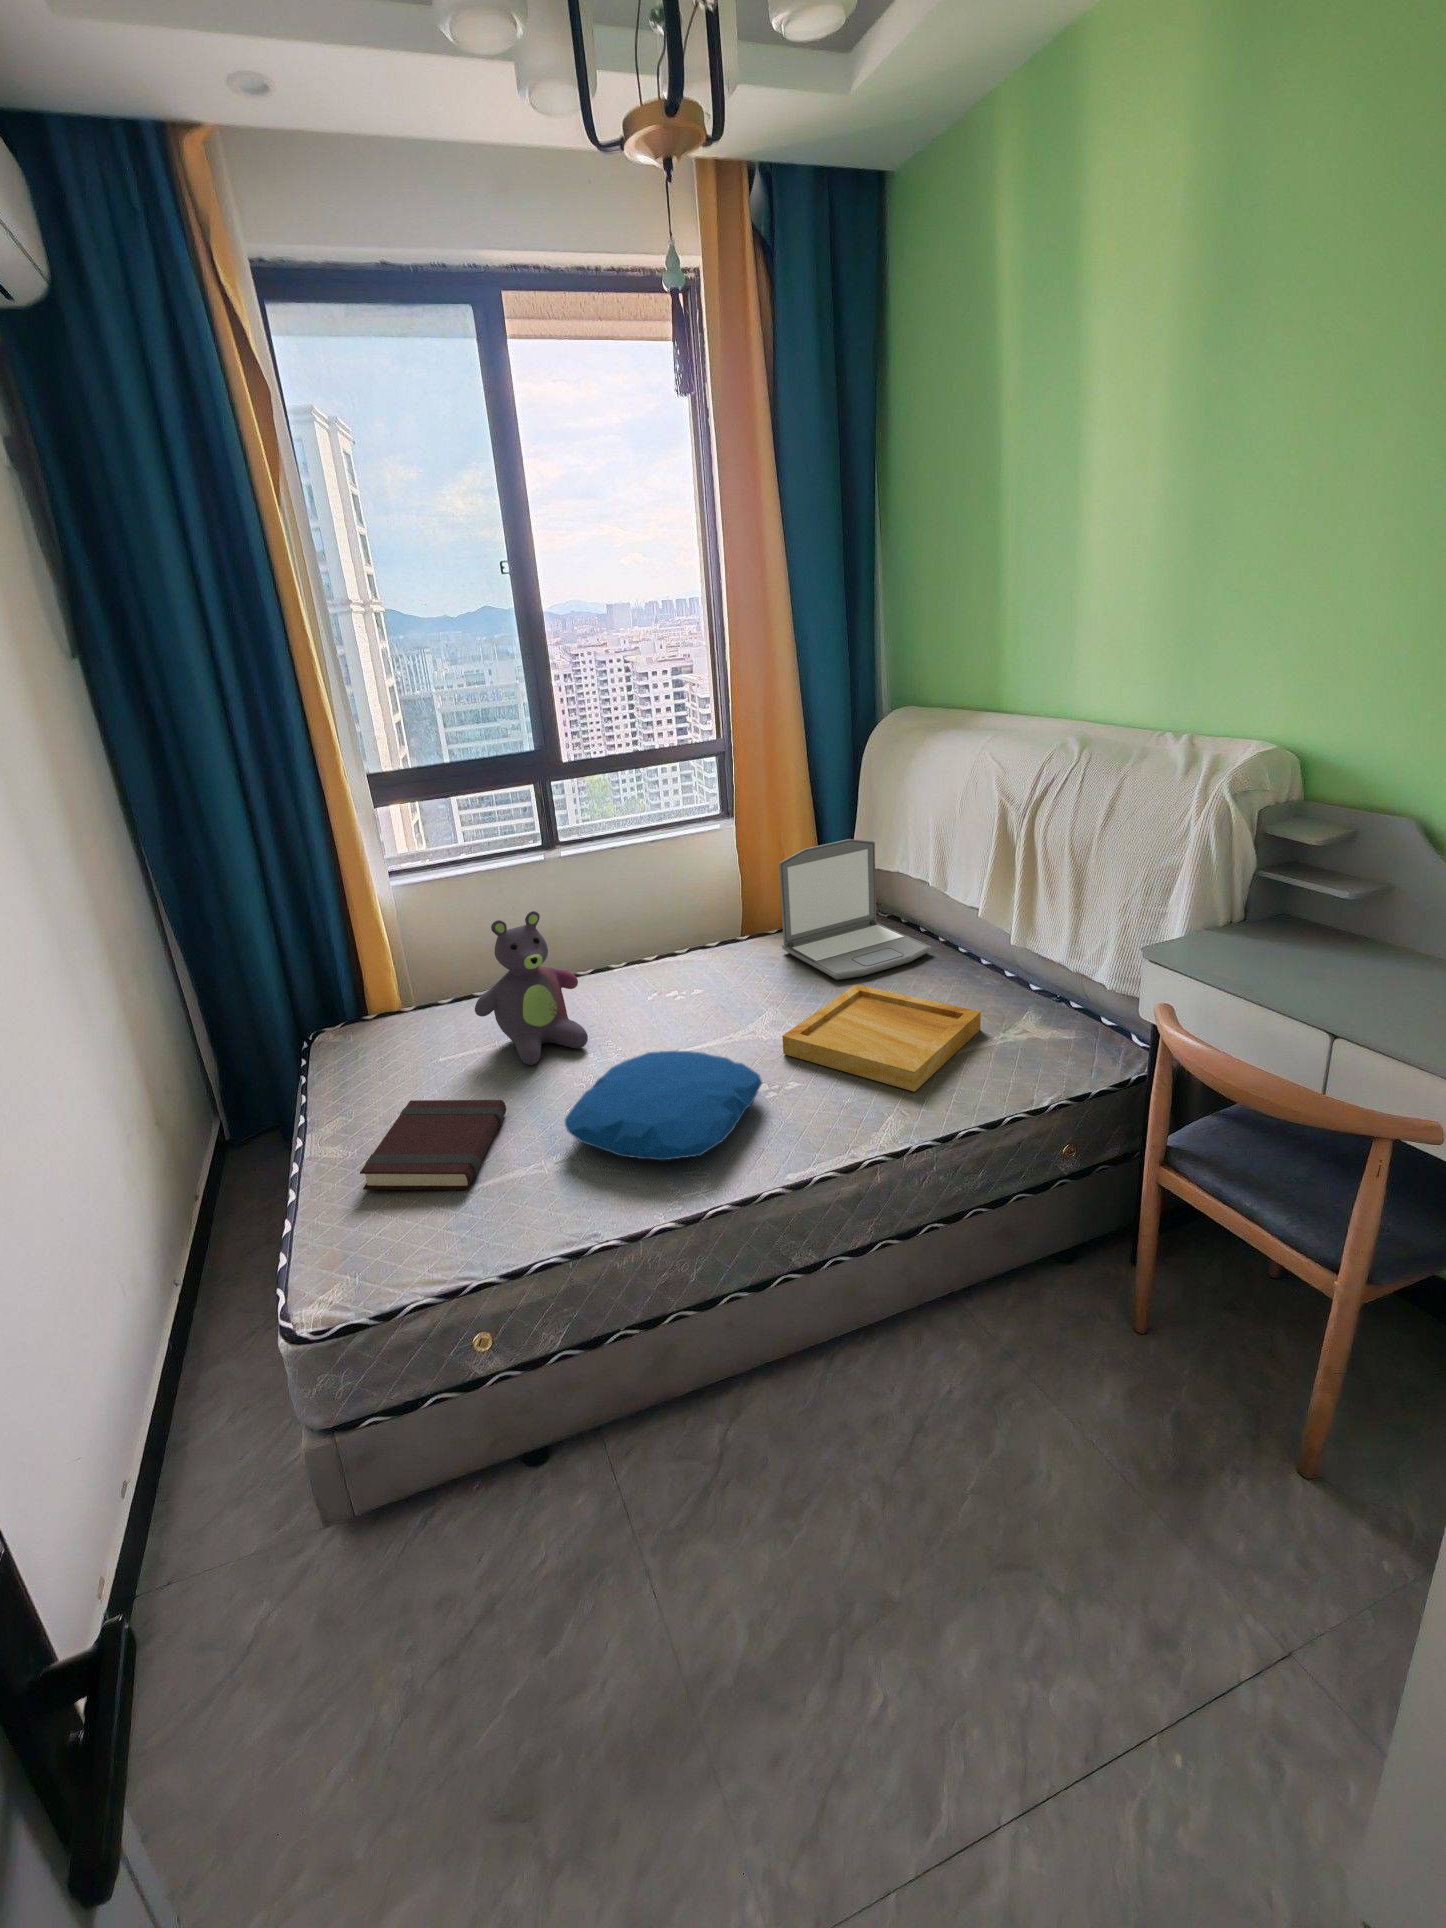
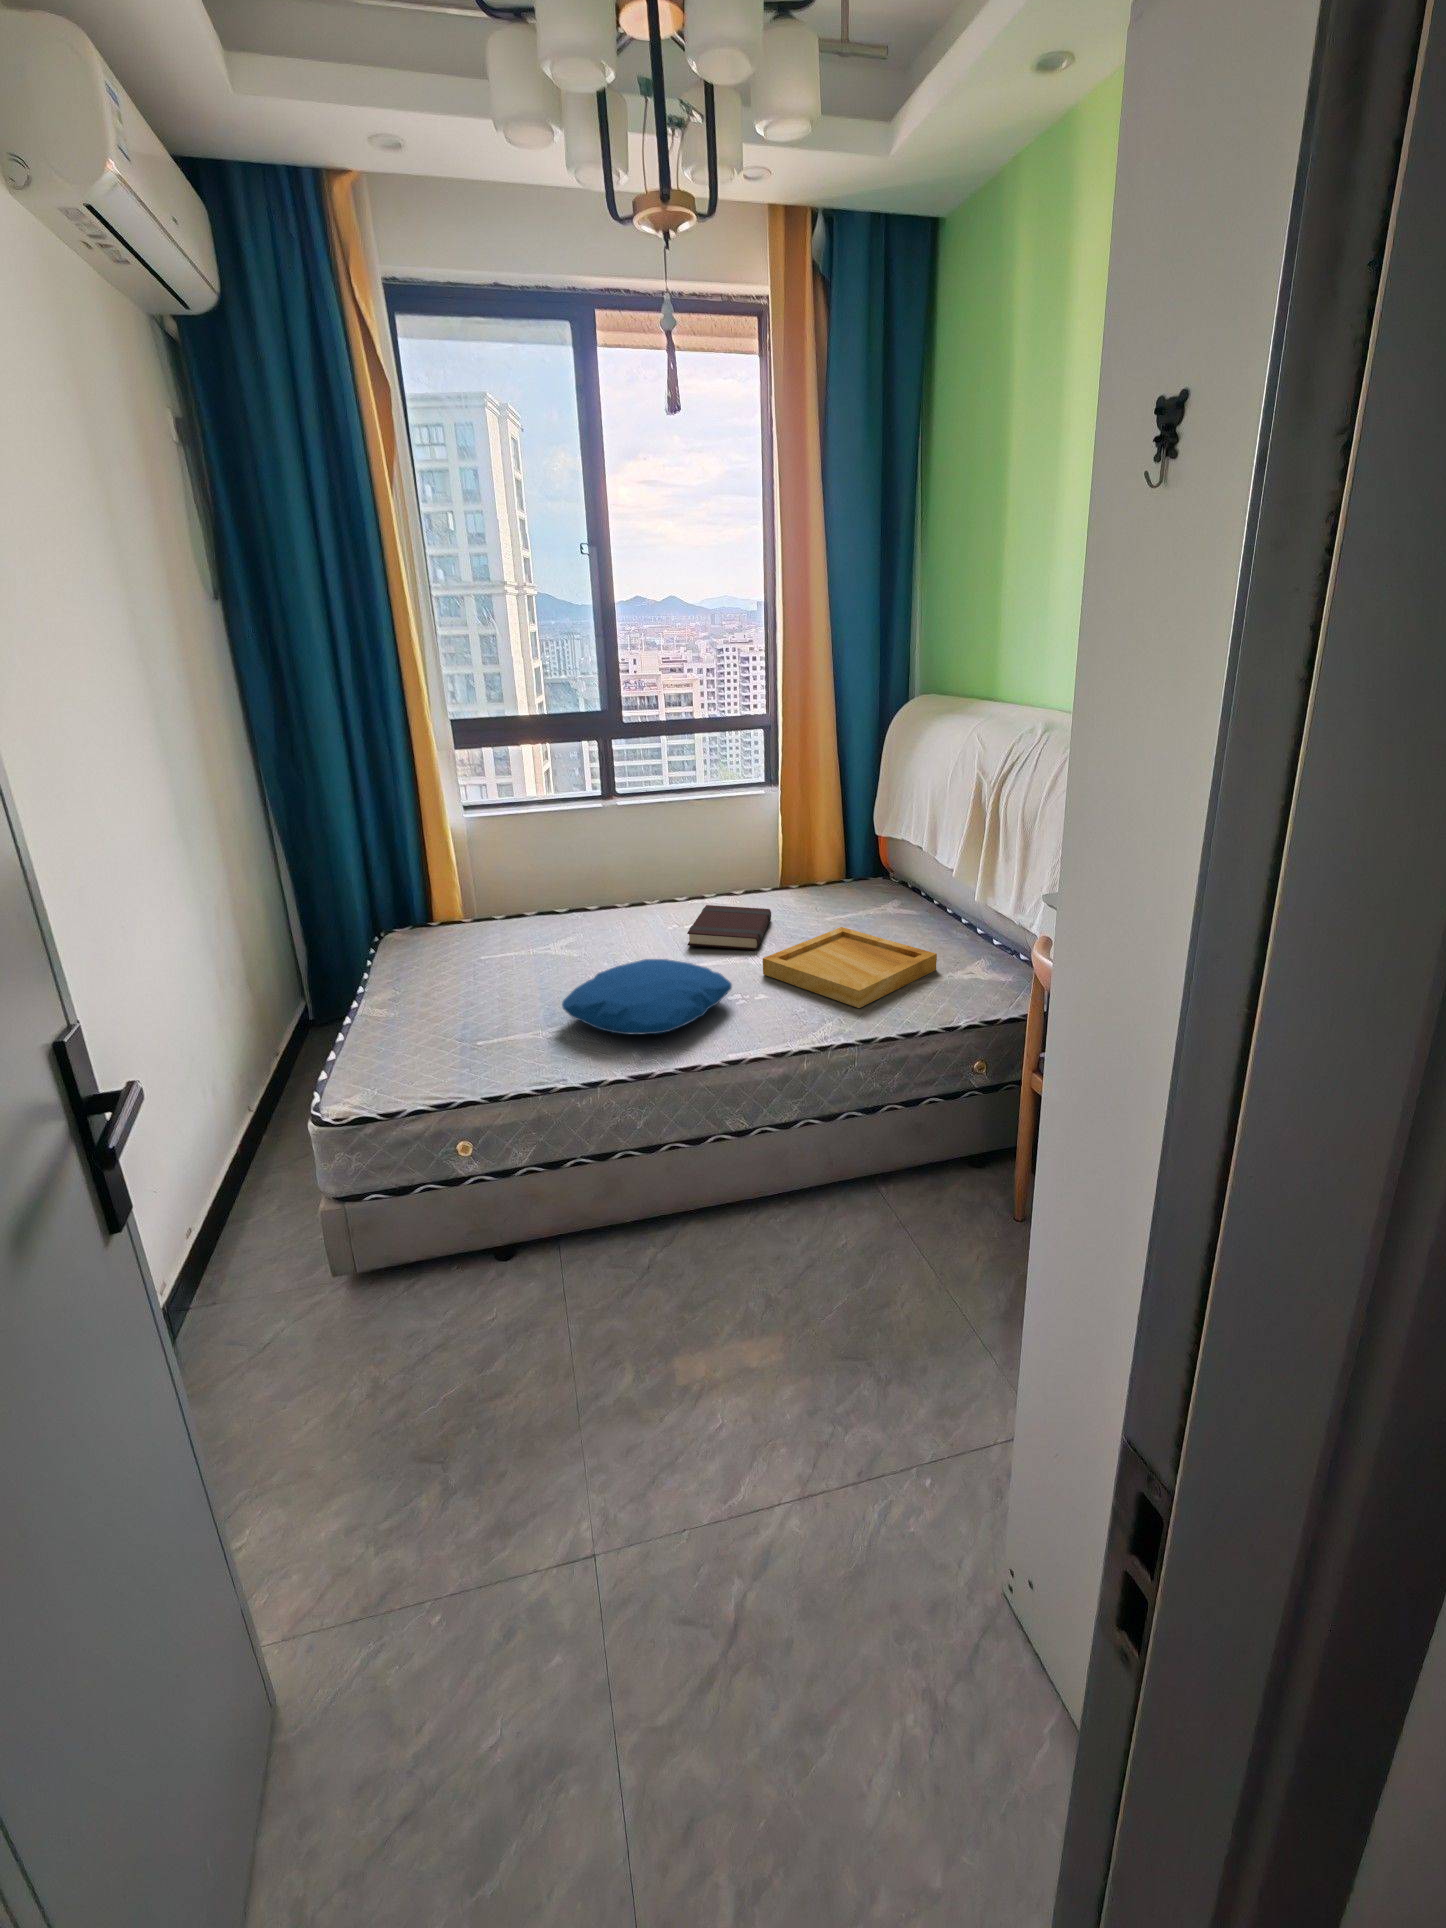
laptop: present [779,839,931,980] -> none [794,806,922,925]
stuffed bear: present [475,911,588,1065] -> none [513,838,605,966]
book: present [360,1100,506,1190] -> present [687,905,771,950]

